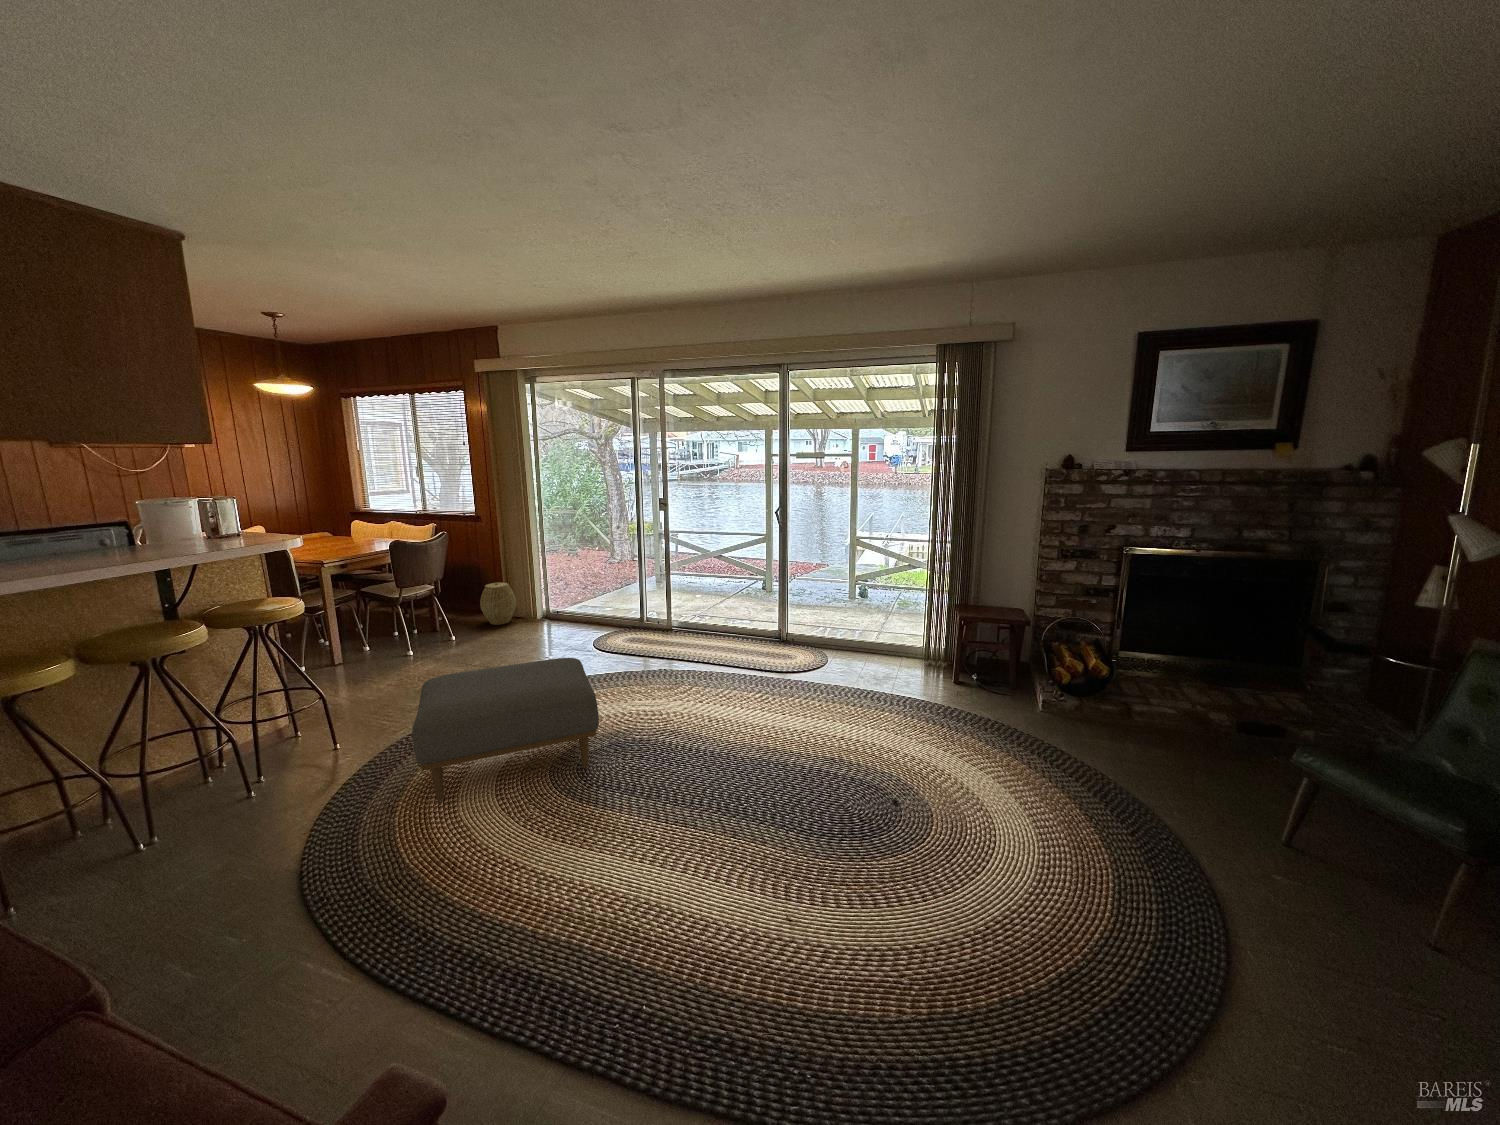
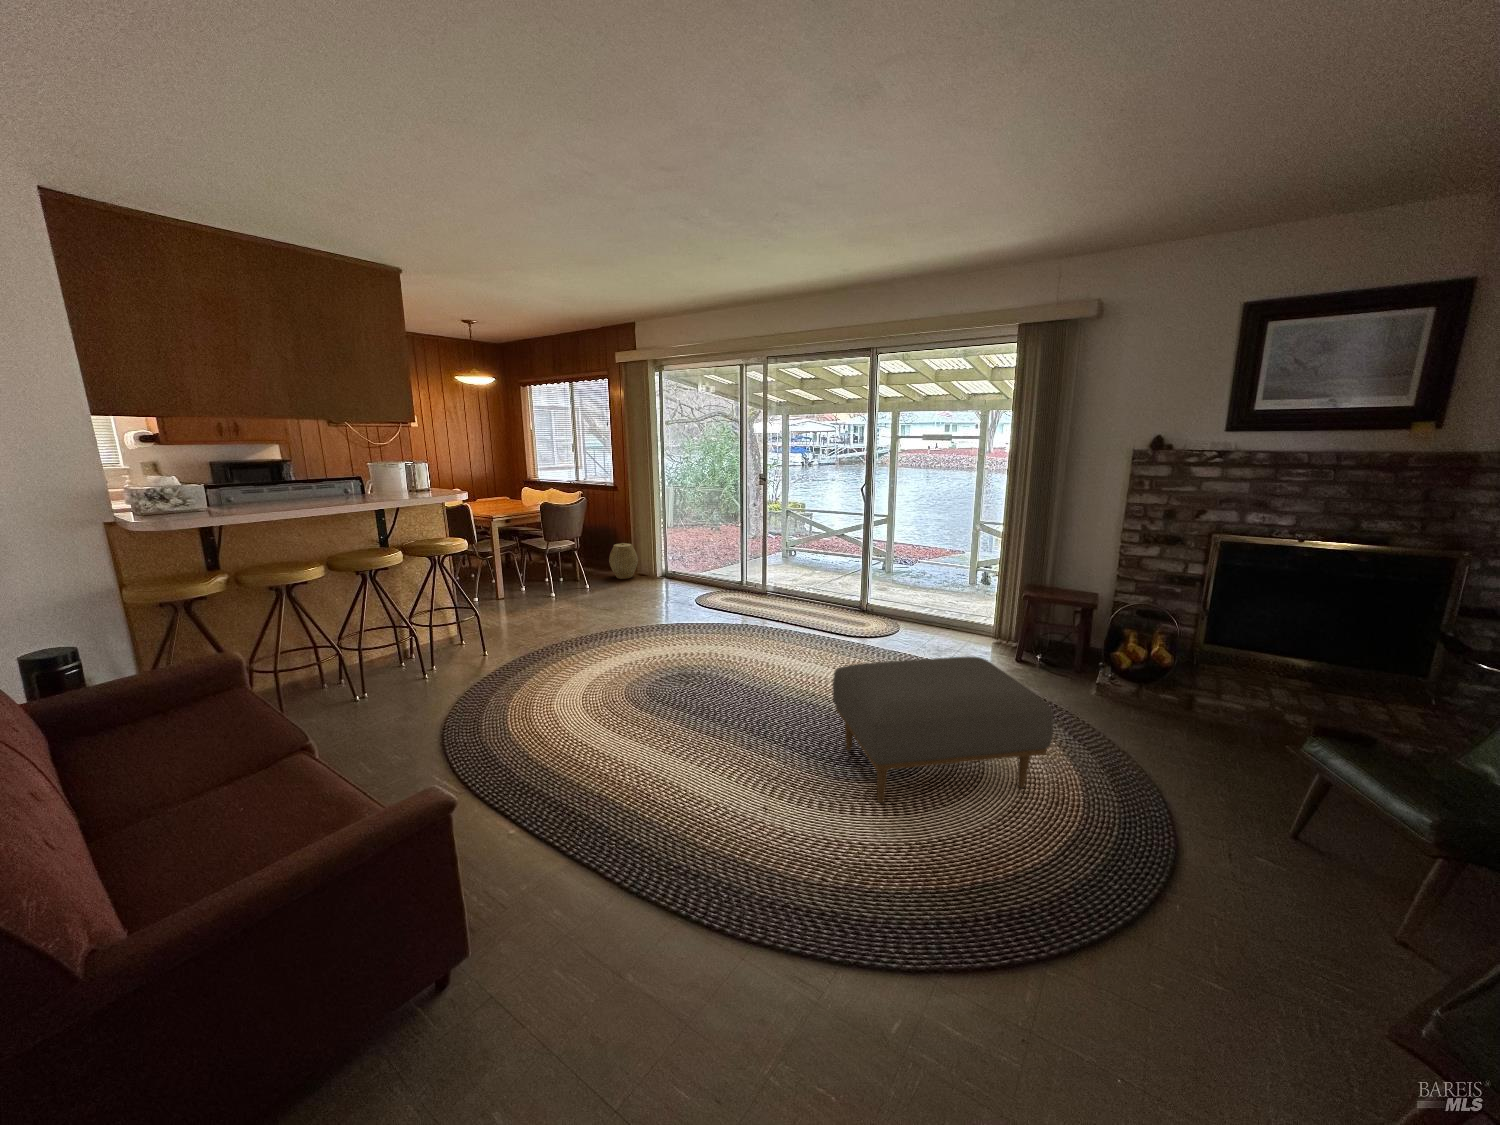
ottoman: present [412,658,599,801] -> present [833,657,1053,803]

